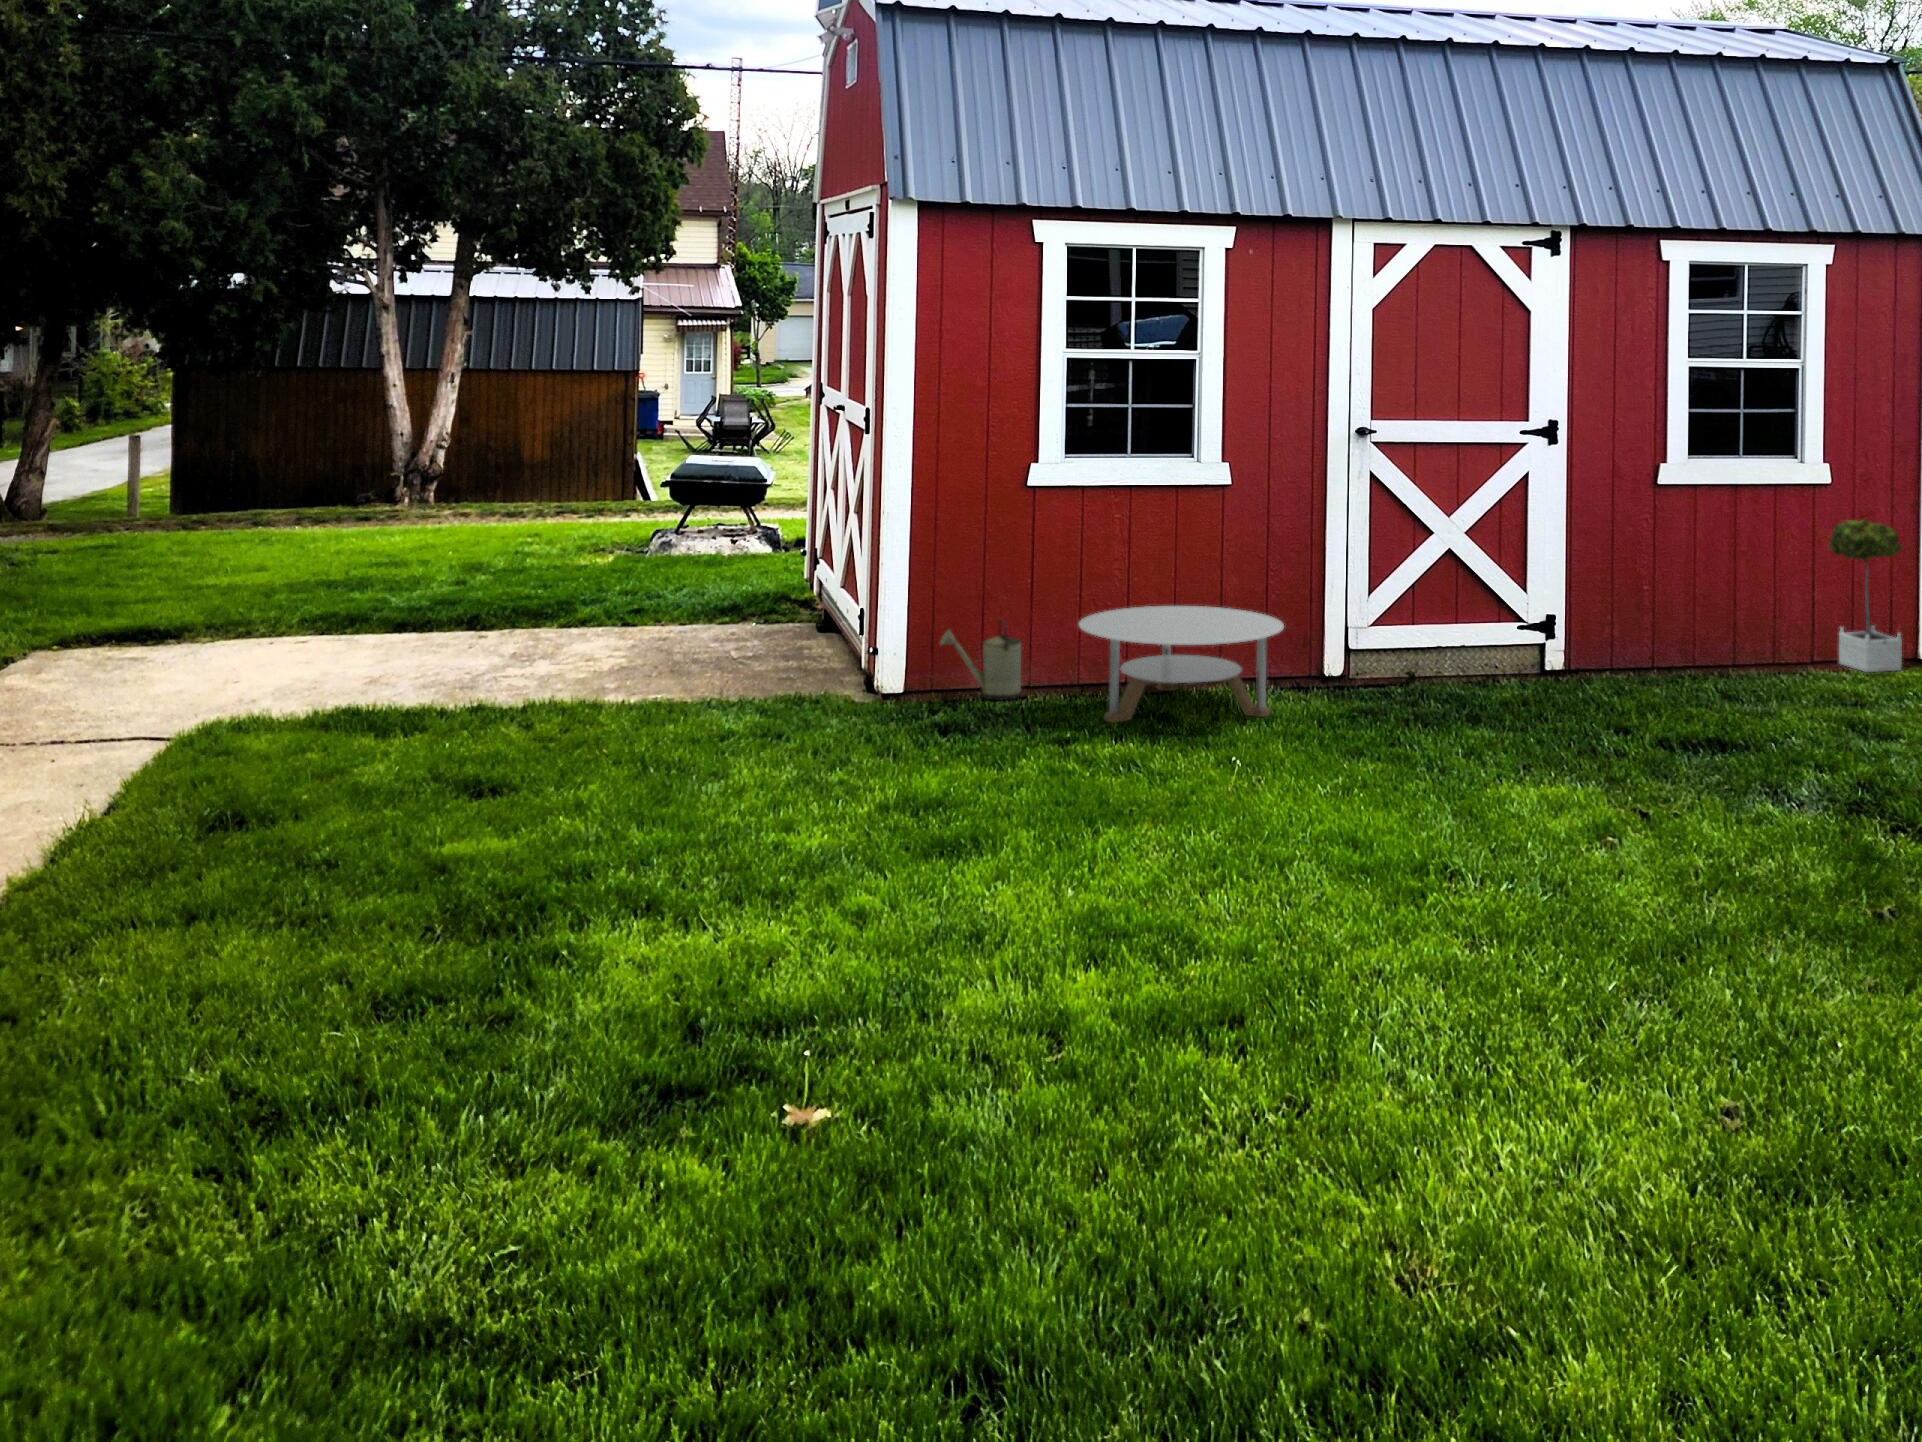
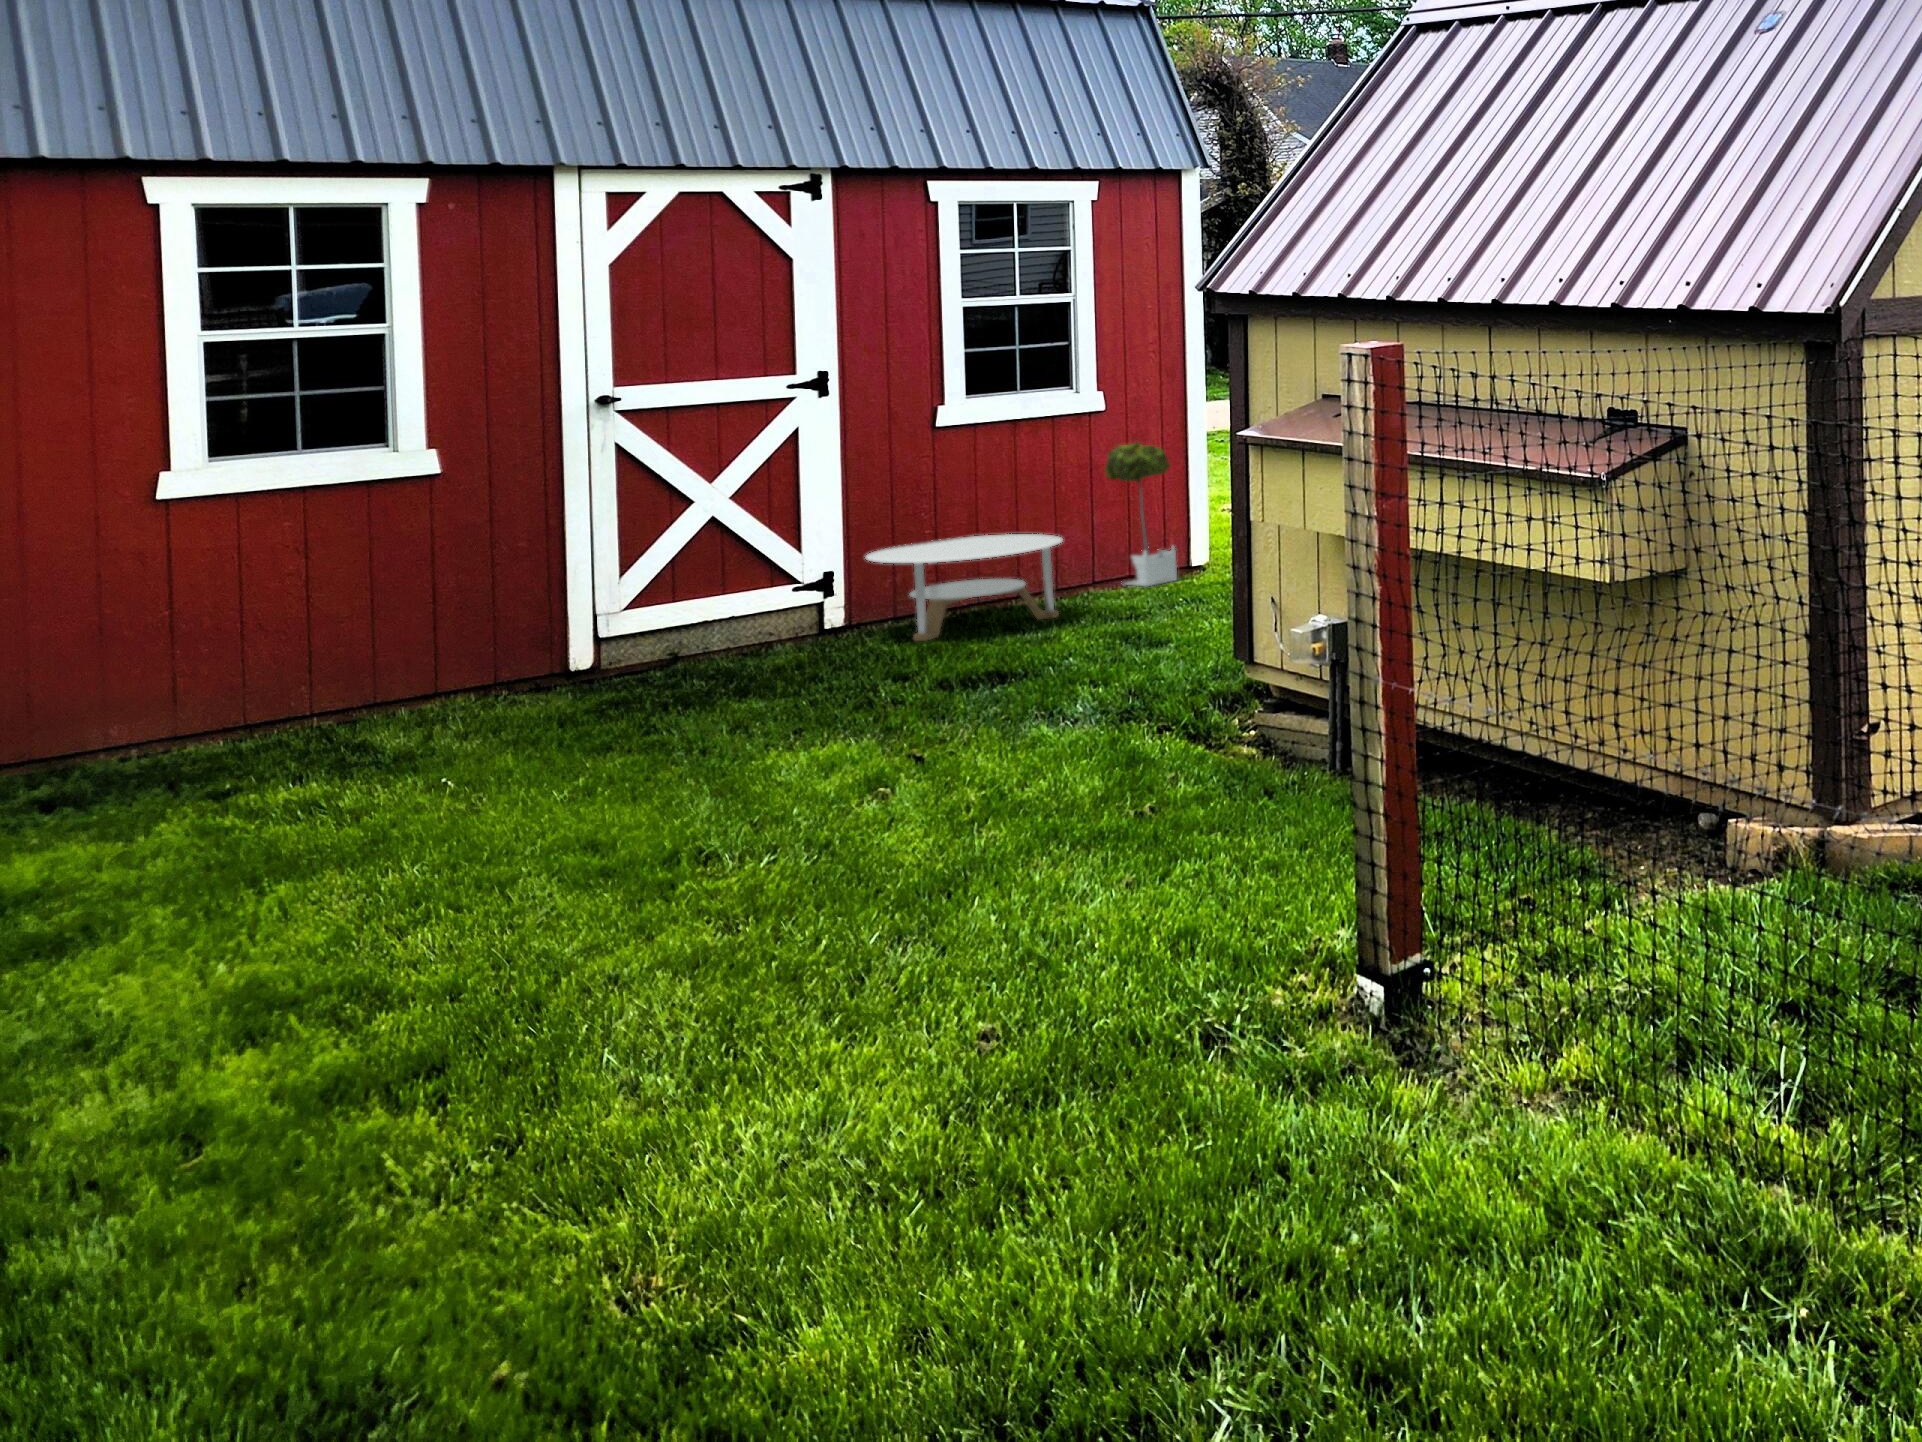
round table: present [1079,606,1284,722] -> present [866,534,1062,641]
watering can: present [940,619,1022,701] -> none [42,667,182,767]

